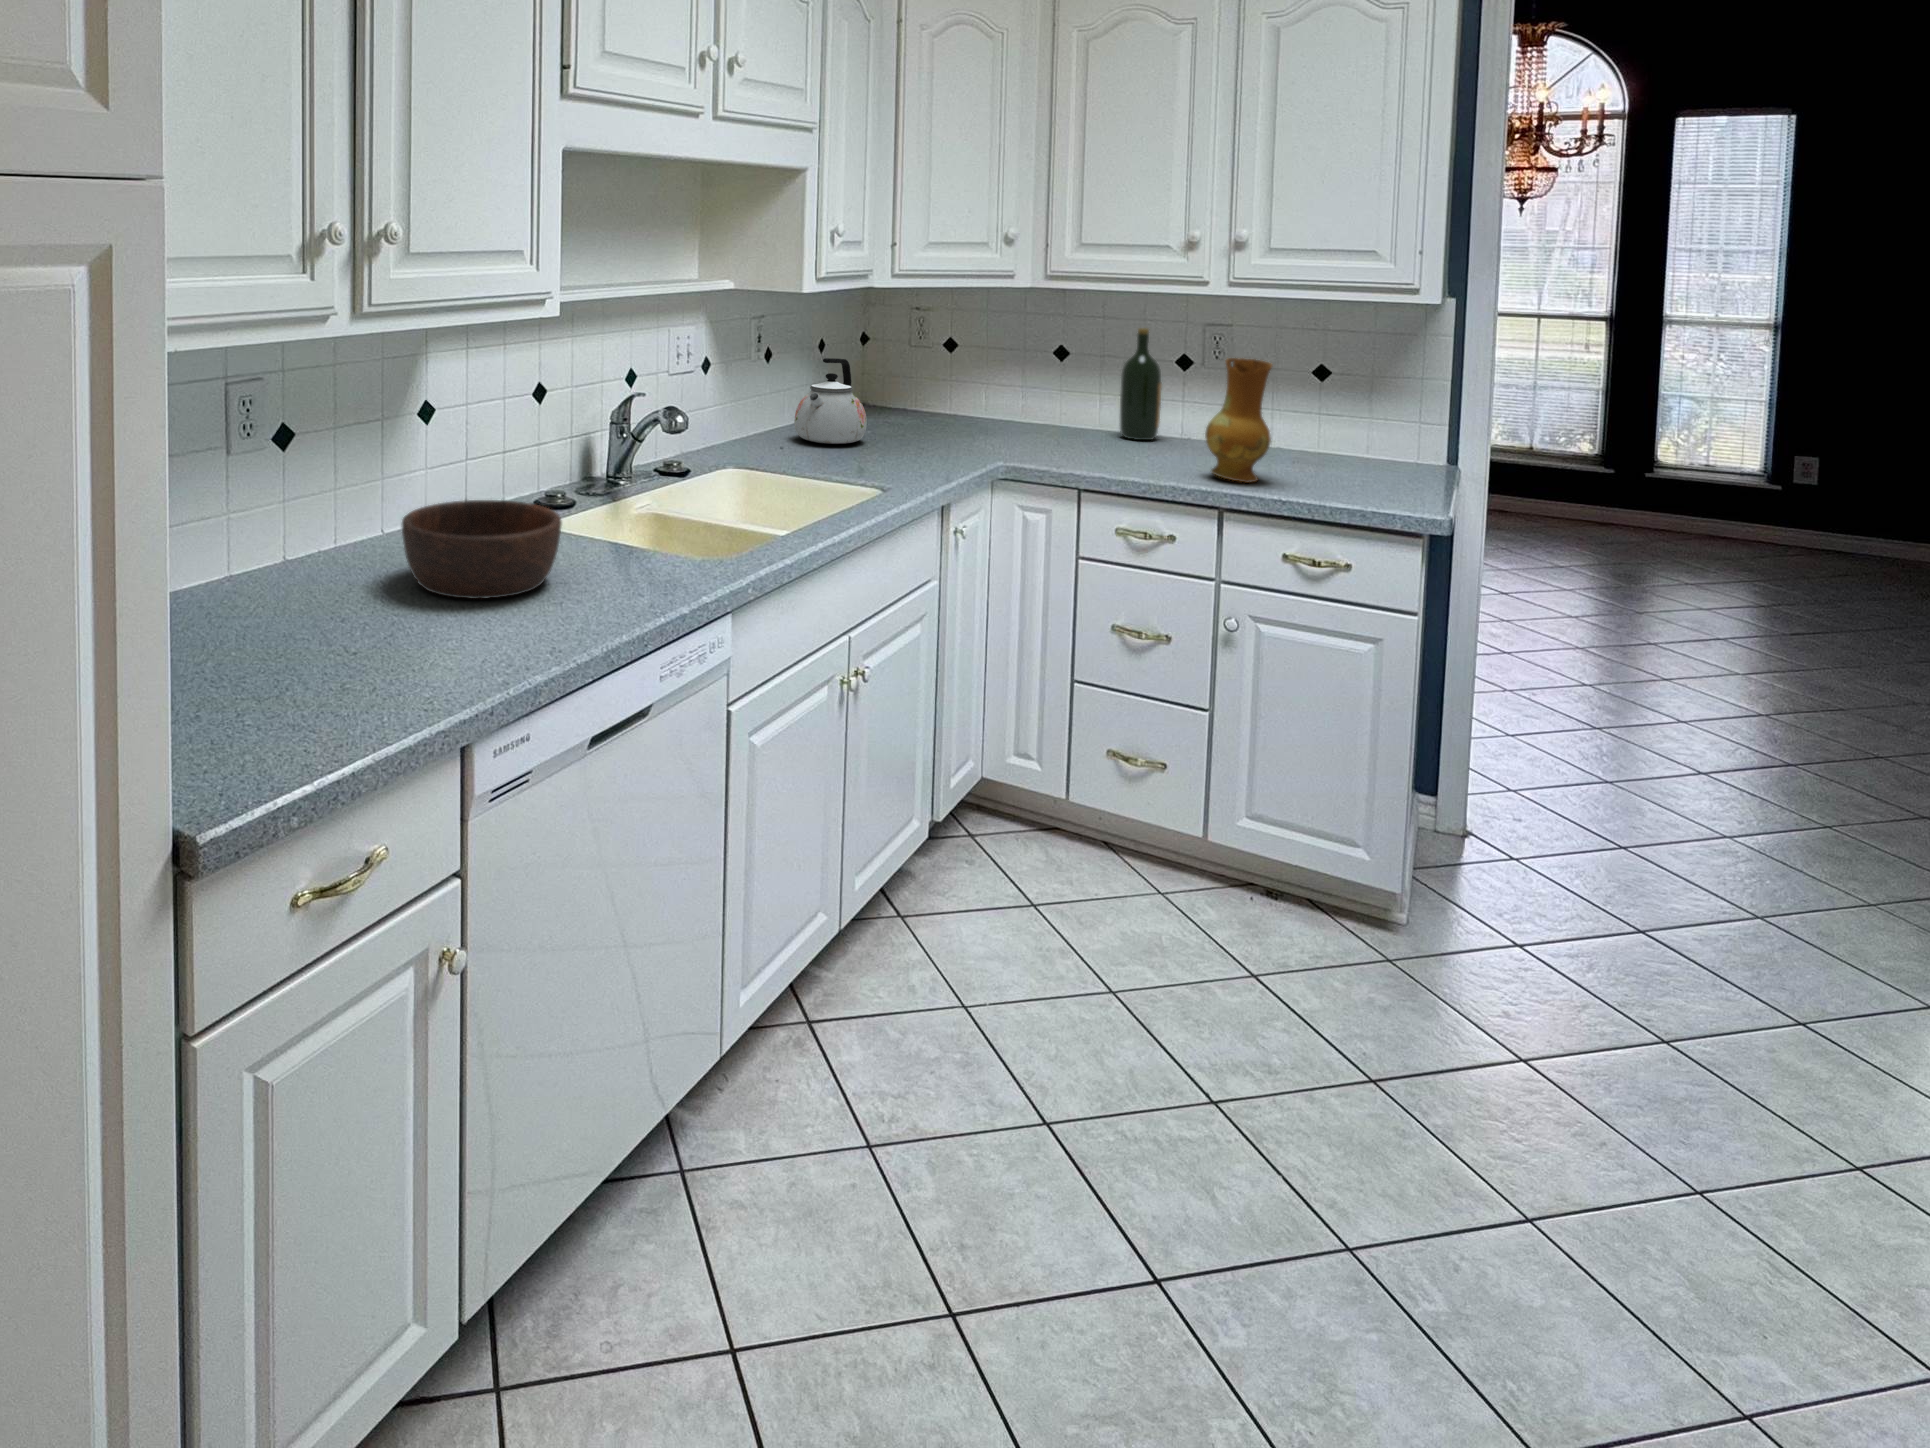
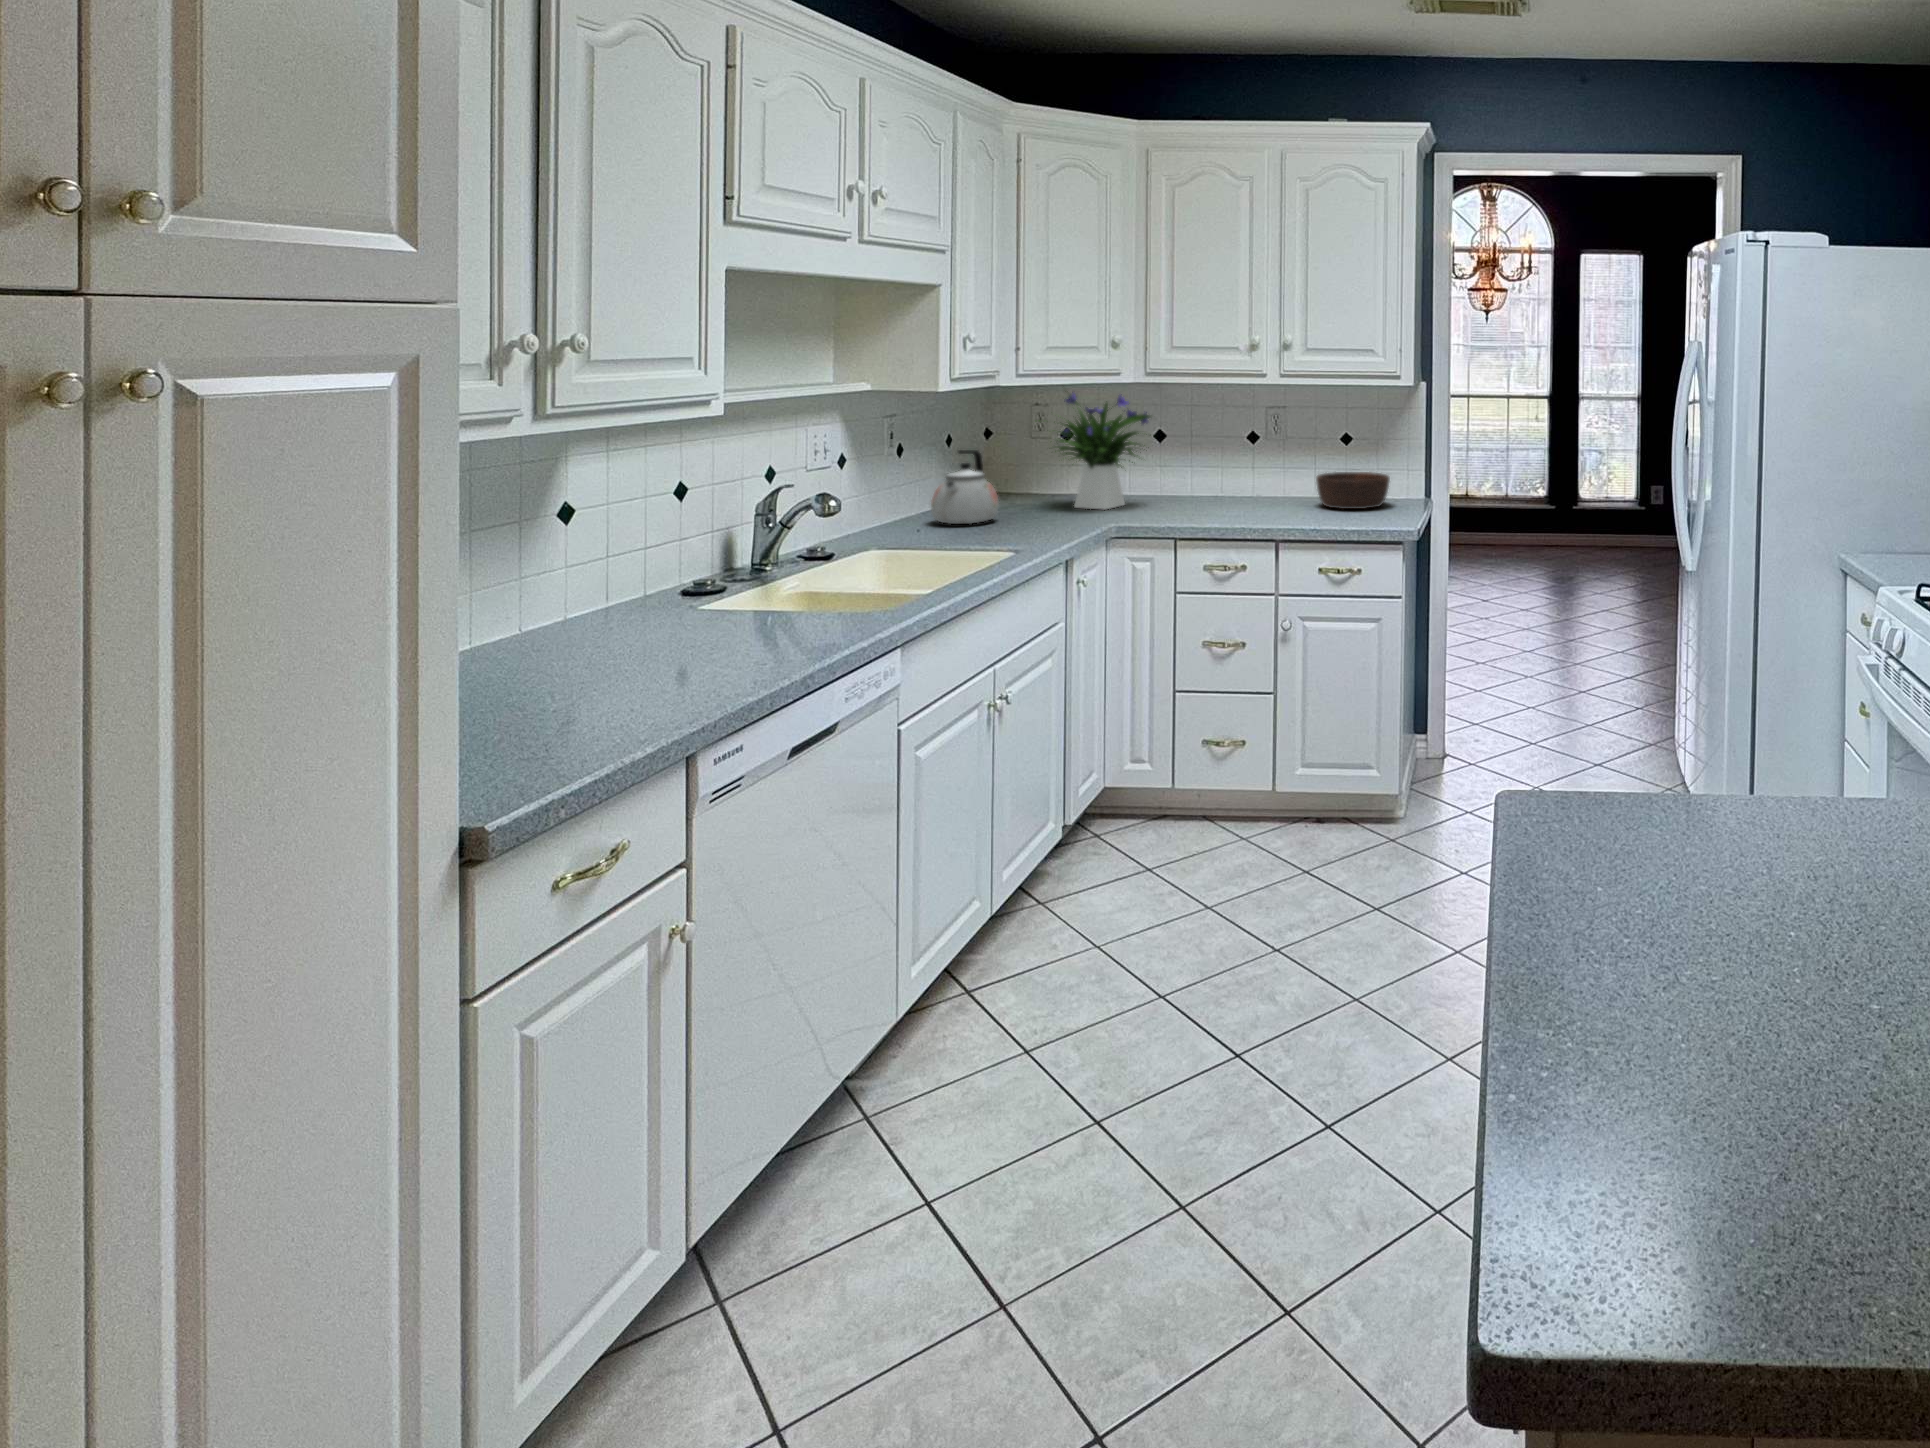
flower arrangement: none [906,287,1056,440] -> present [1055,393,1150,509]
wine bottle: present [1120,328,1162,440] -> none [1207,413,1237,500]
ceramic jug: present [1205,358,1272,483] -> none [1266,429,1309,520]
wooden bowl: present [402,500,562,599] -> present [1316,472,1390,509]

